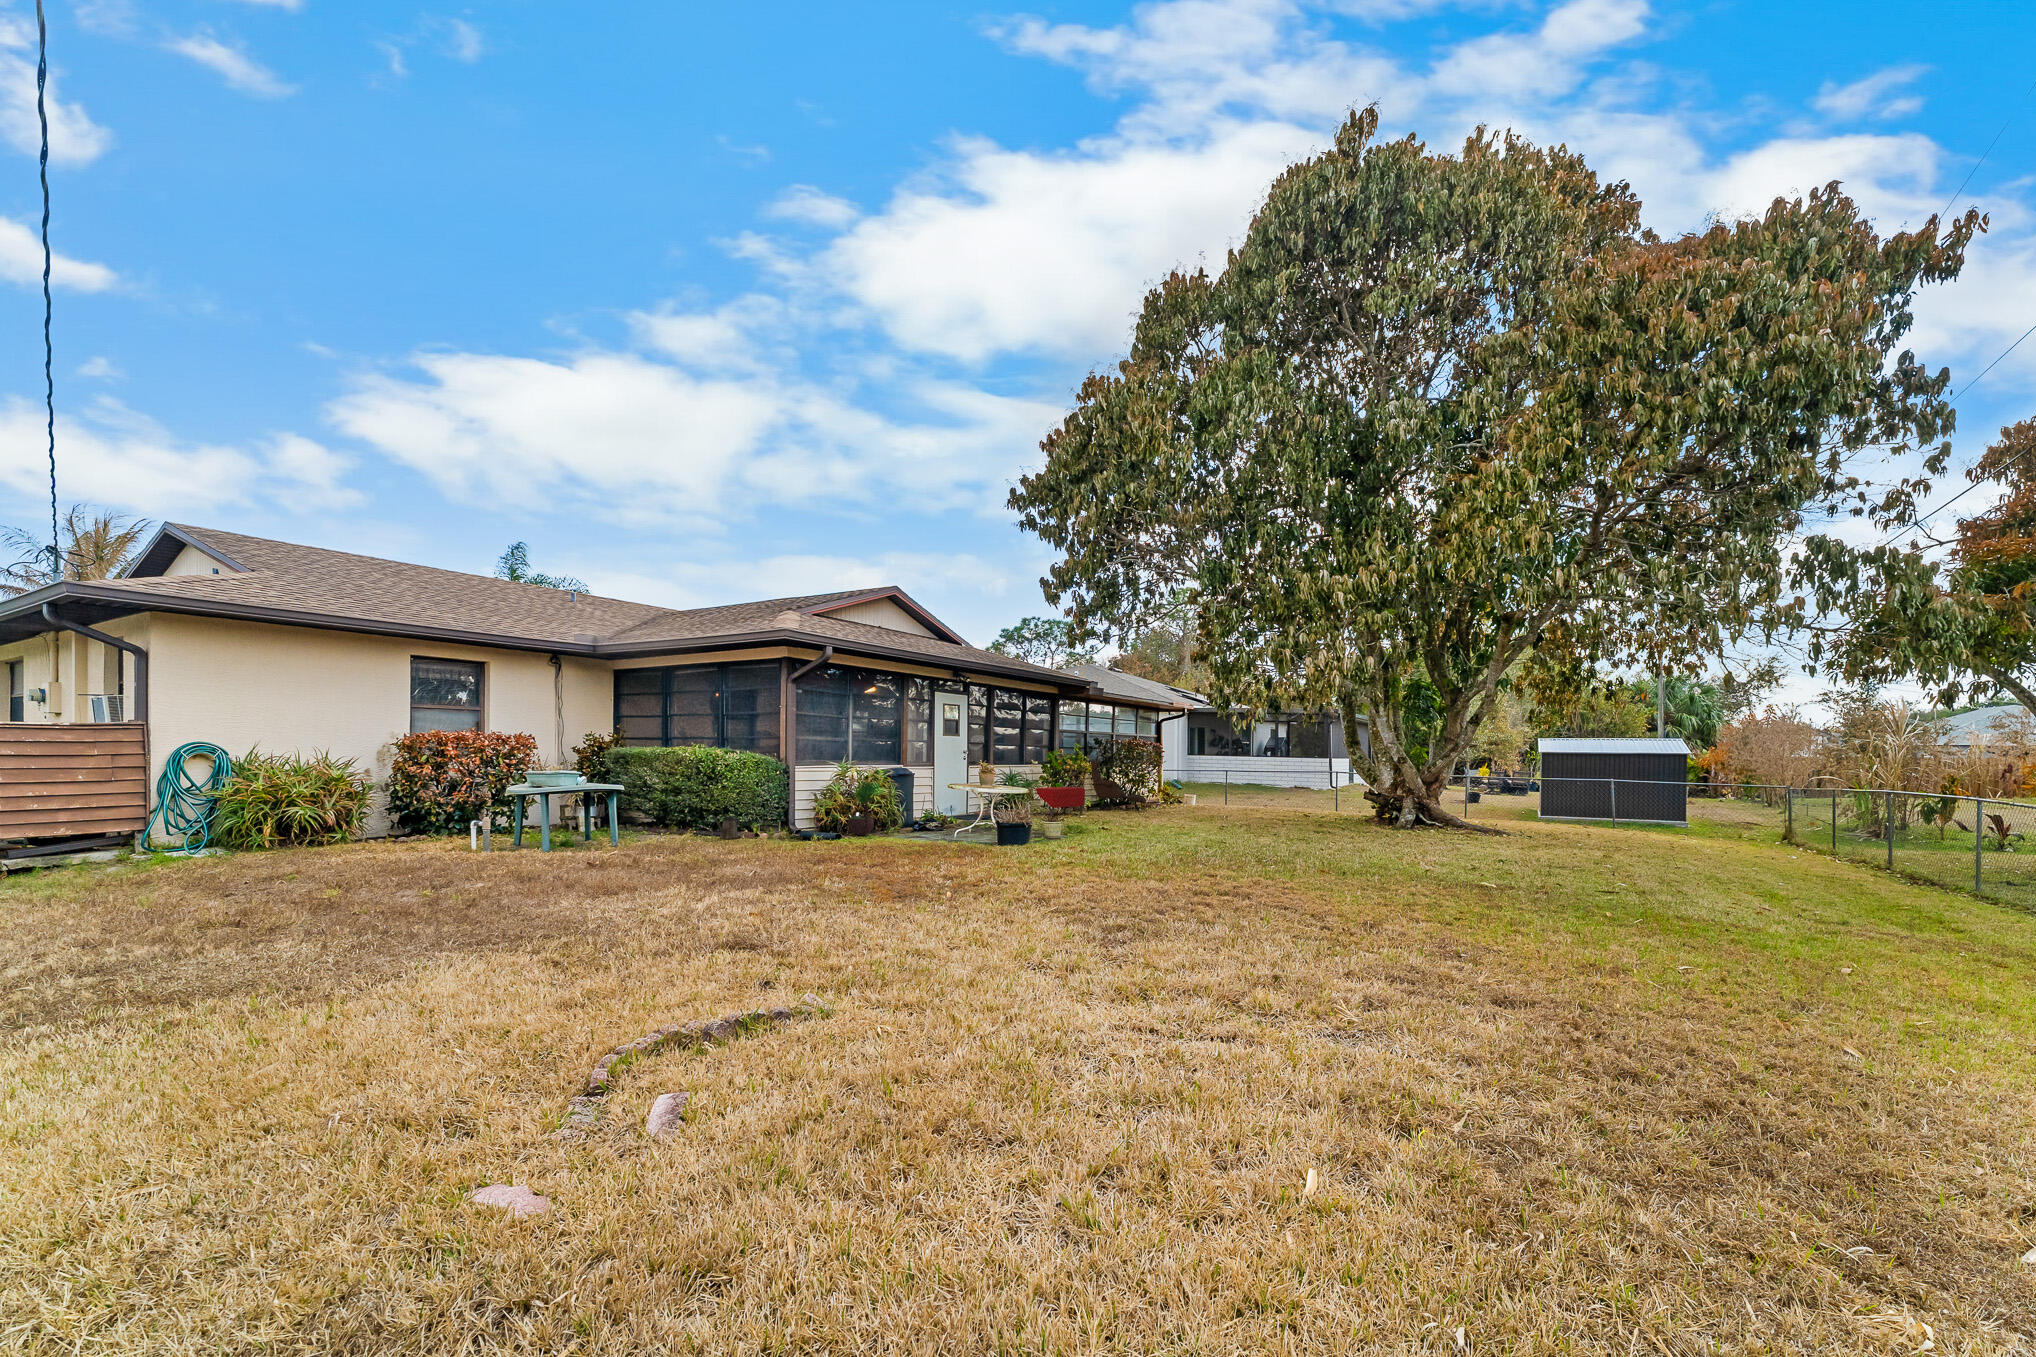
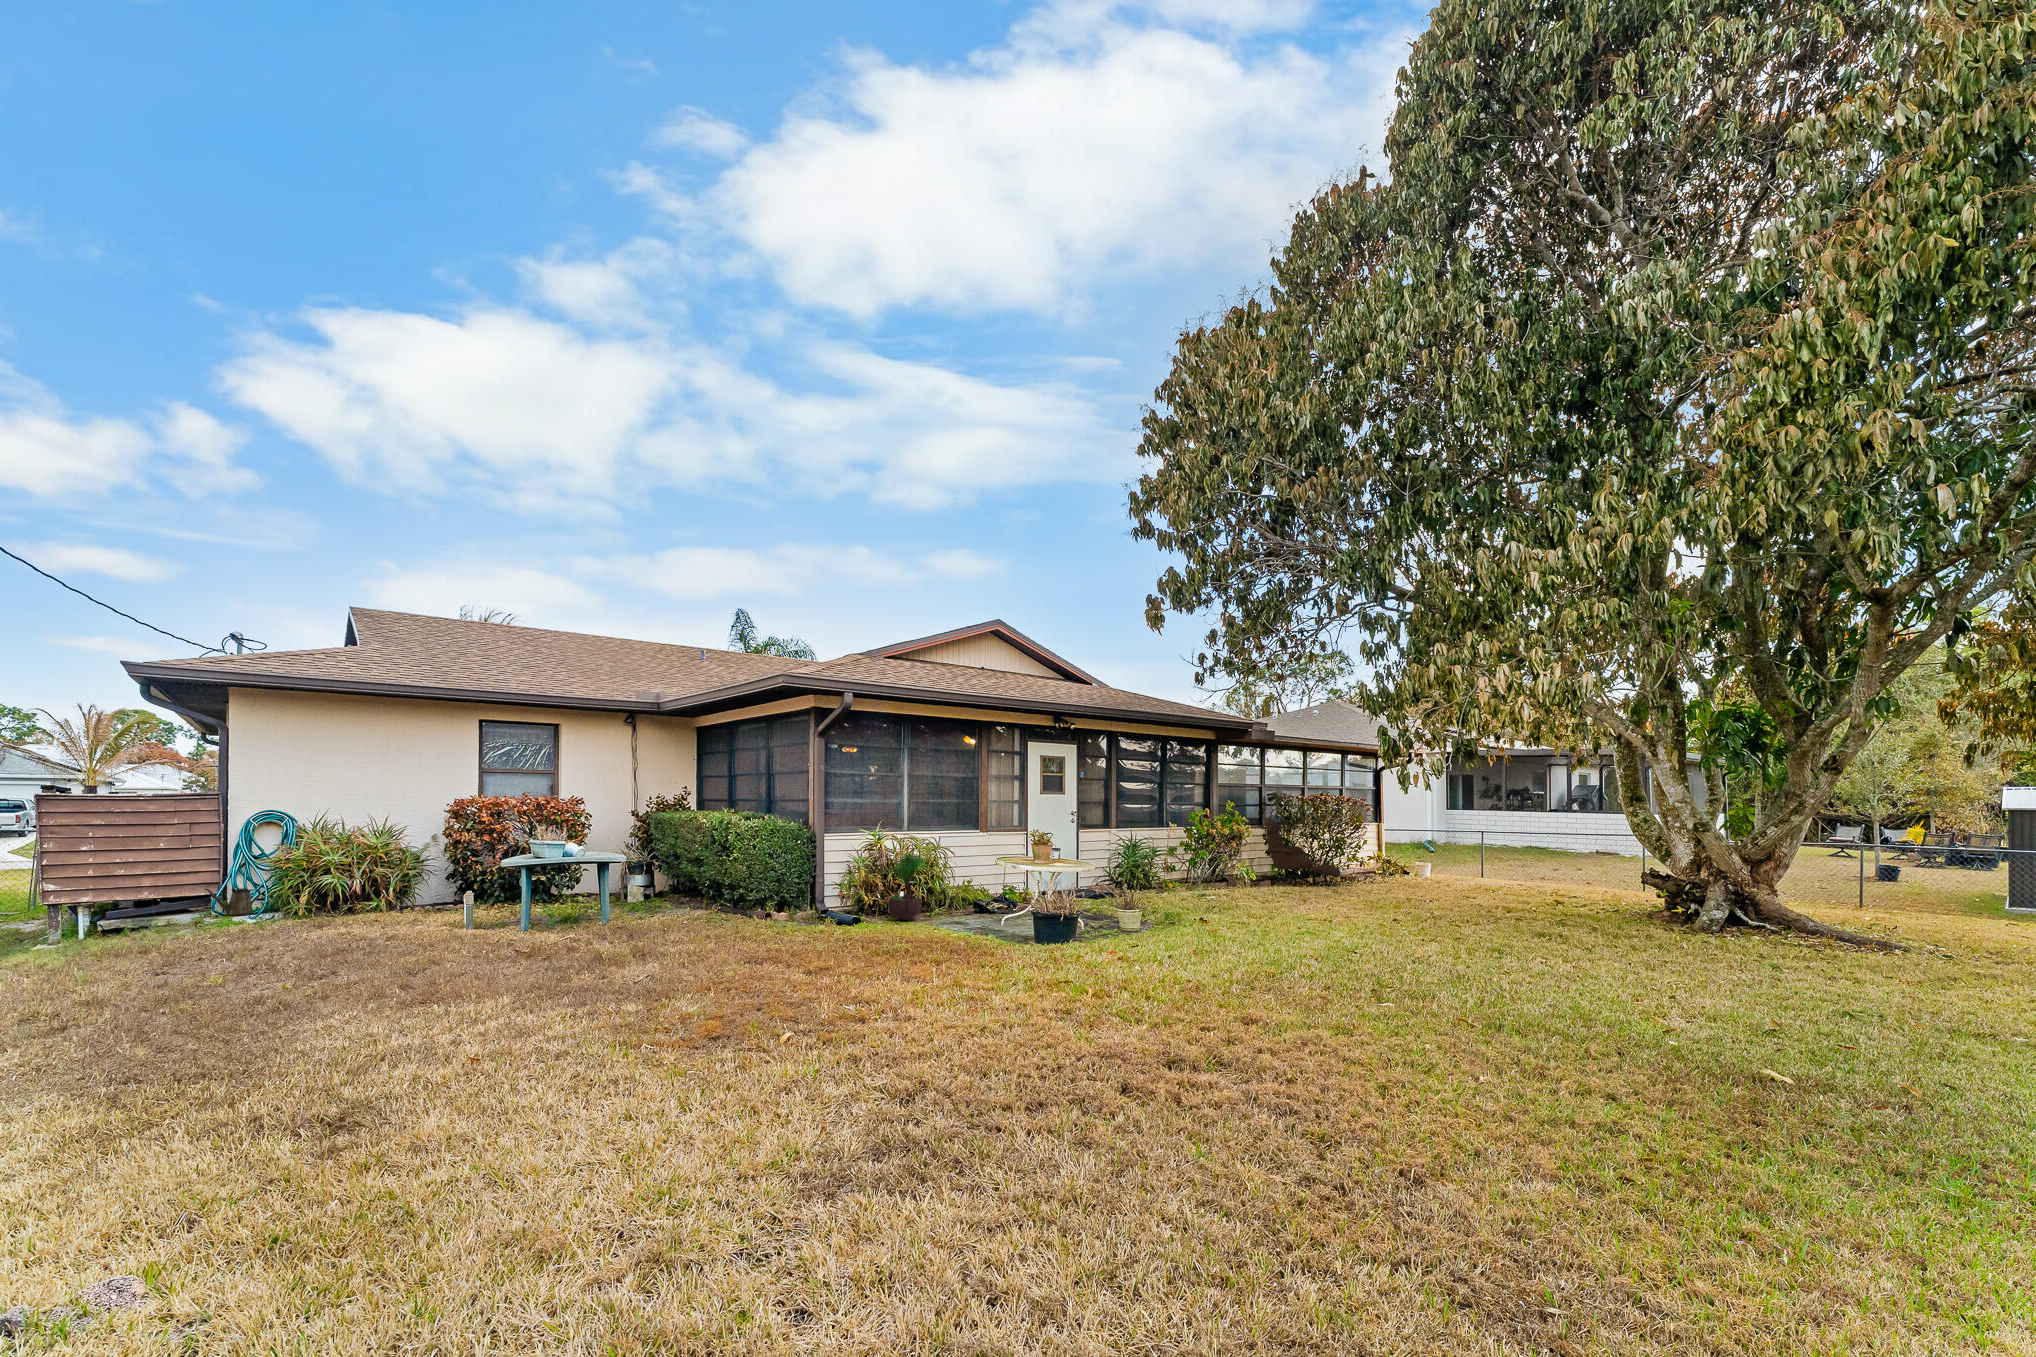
bench: present [1033,787,1085,816] -> none [1177,855,1249,893]
watering can: present [713,816,739,839] -> present [204,888,261,915]

